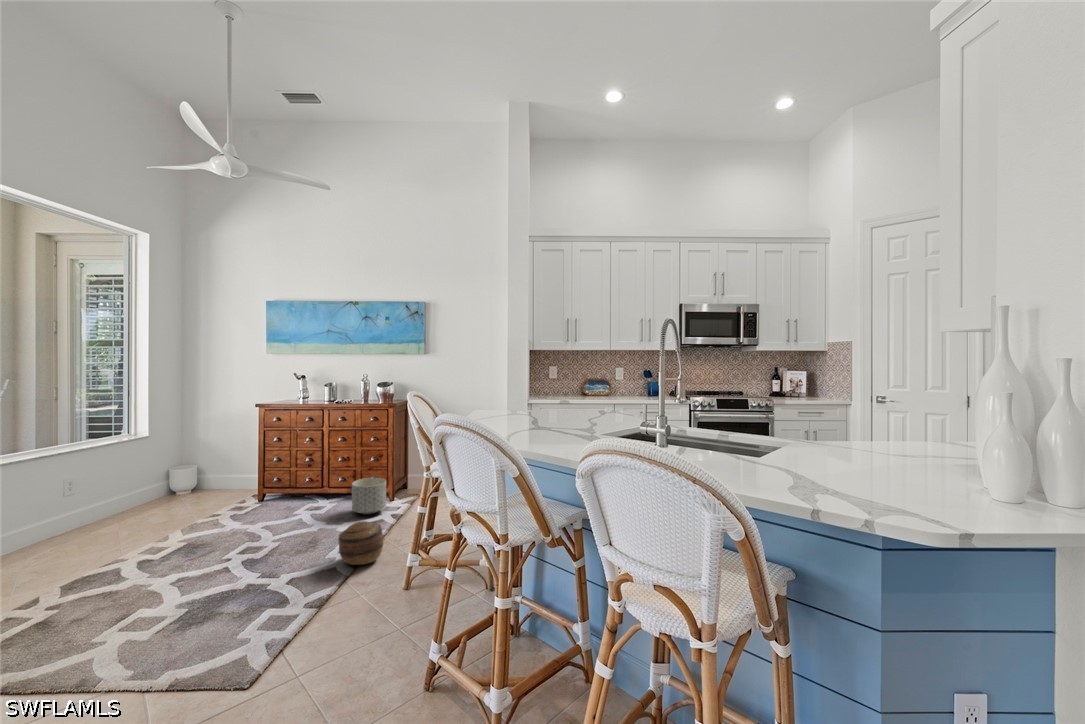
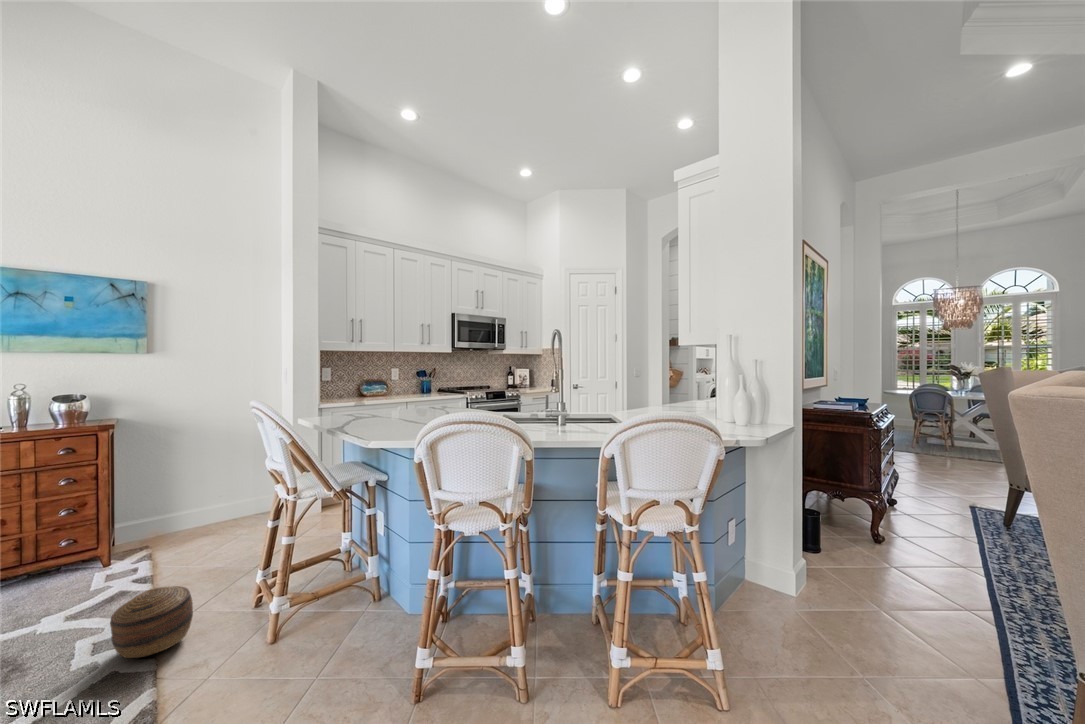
planter: present [352,478,386,515] -> none [45,535,117,597]

